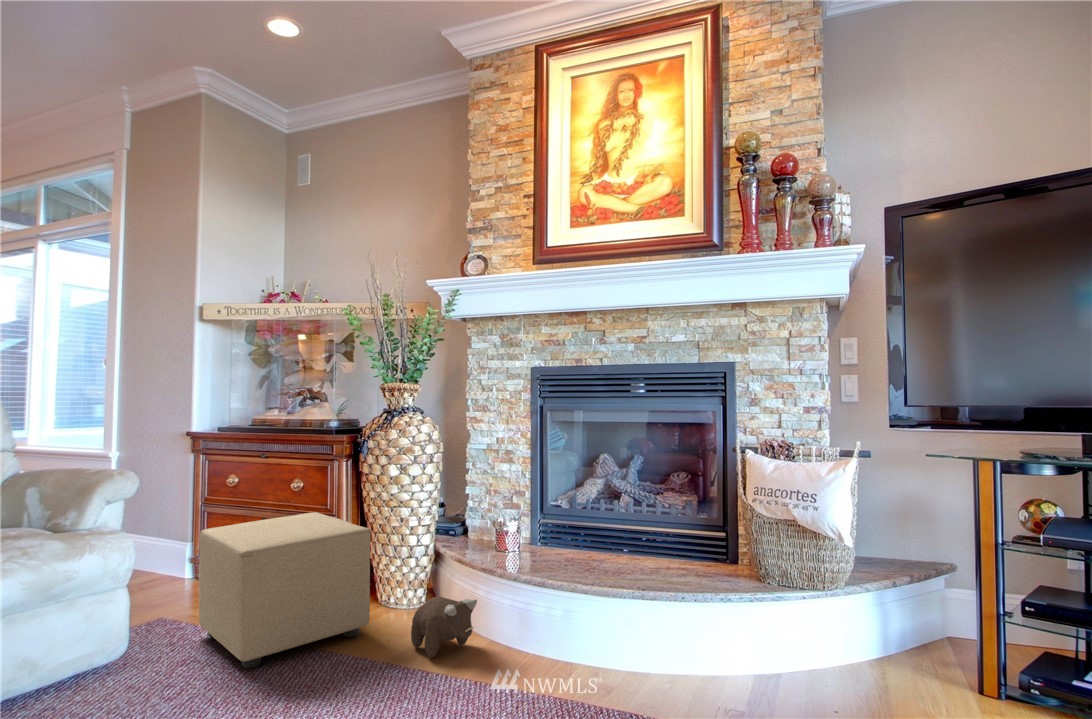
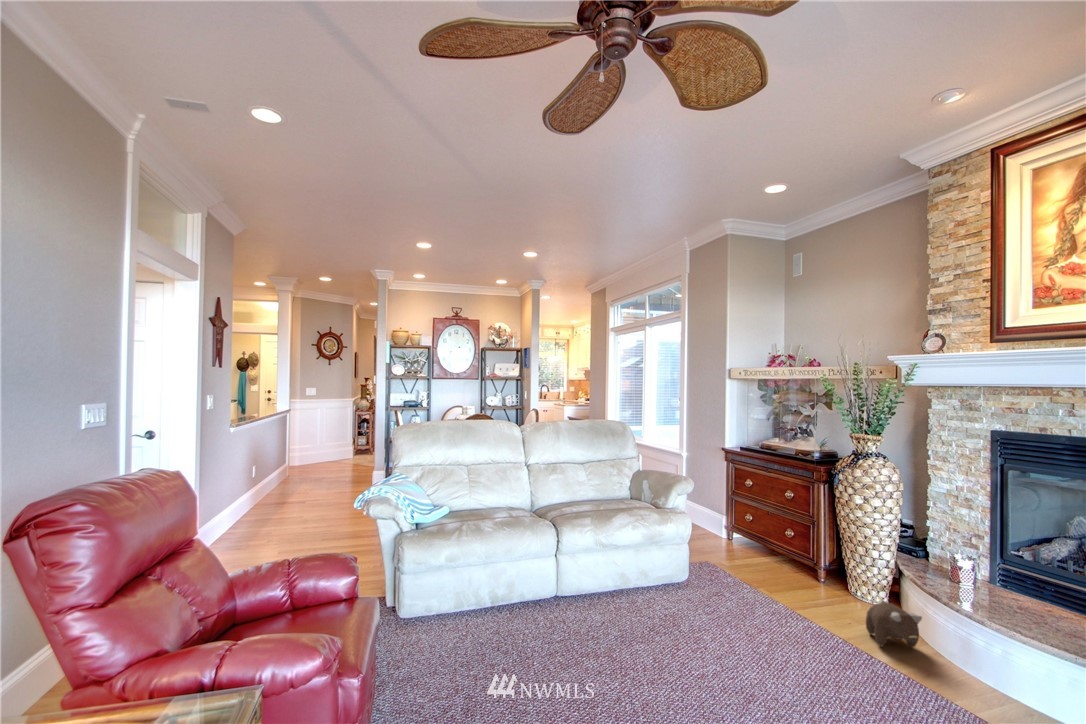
ottoman: present [199,512,371,668] -> none [727,511,836,609]

